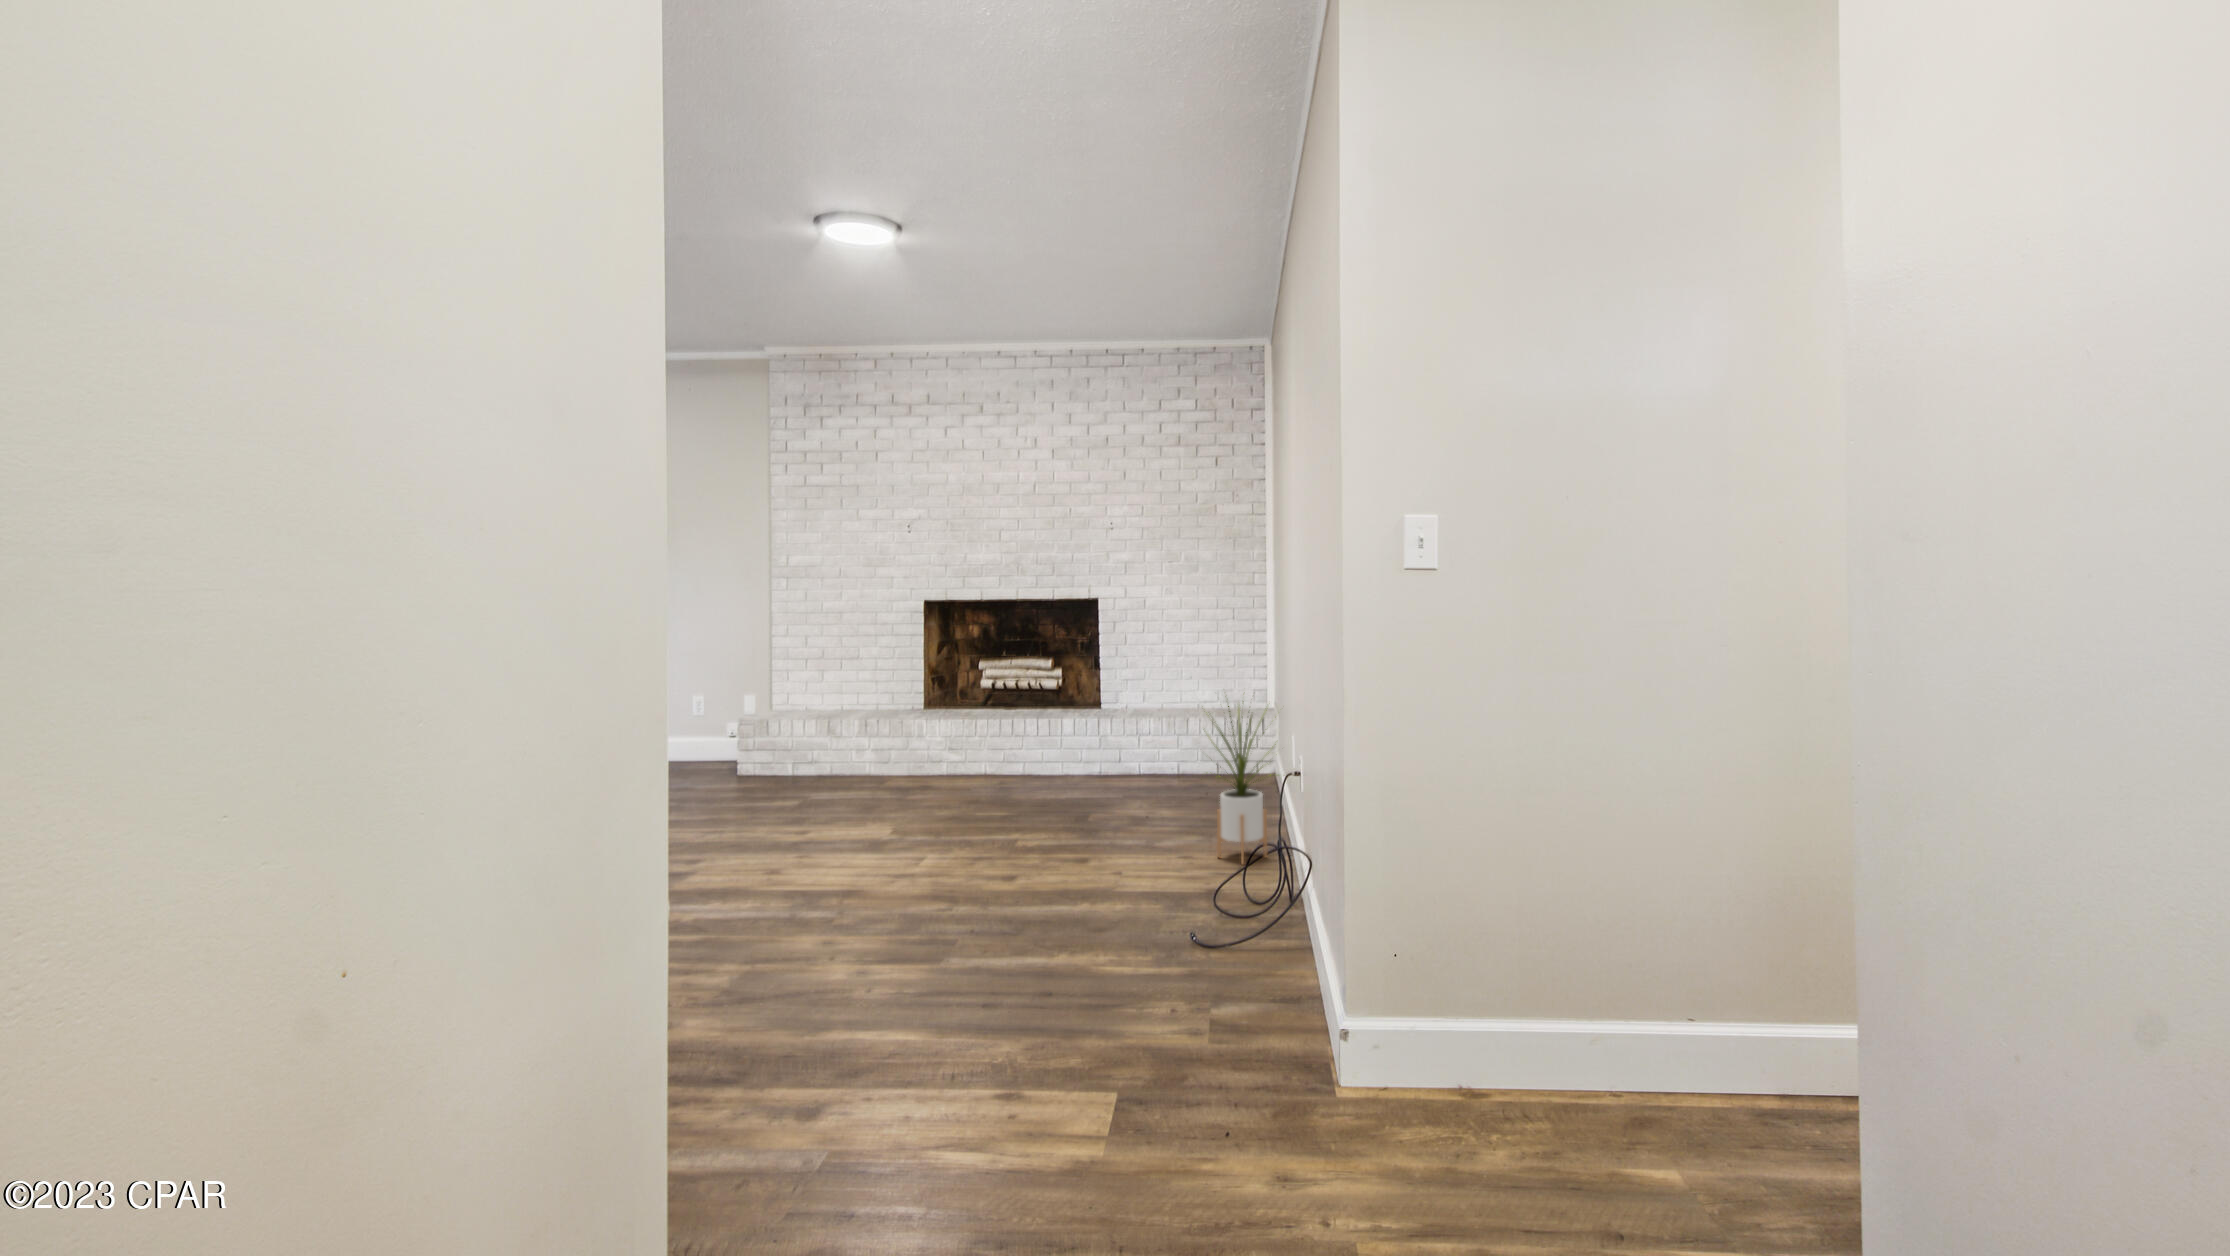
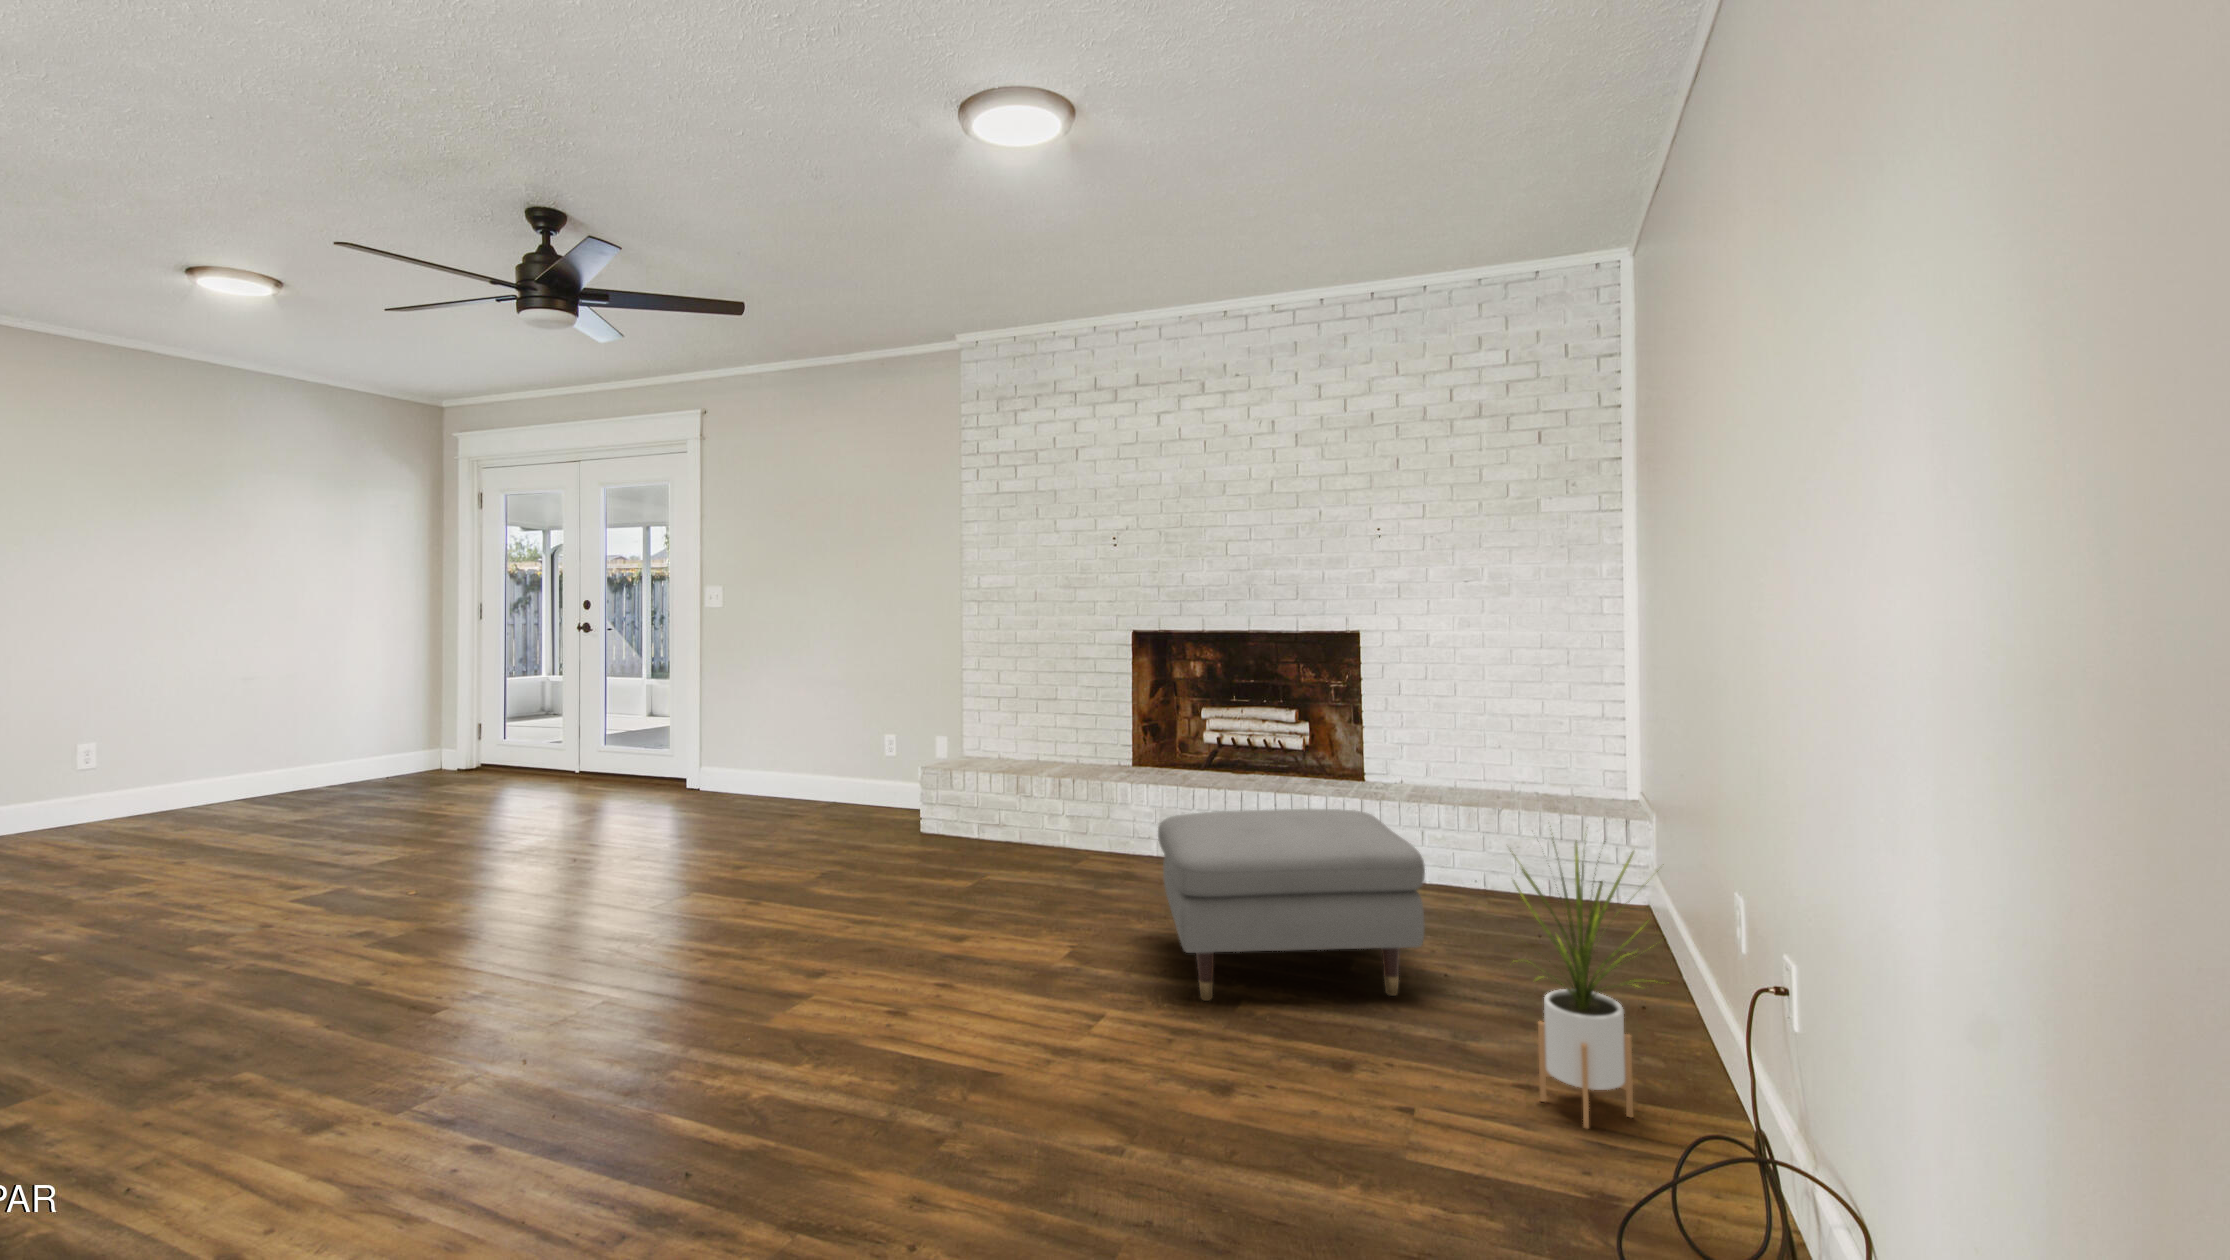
ottoman: none [962,712,1149,842] -> present [1158,809,1425,1001]

